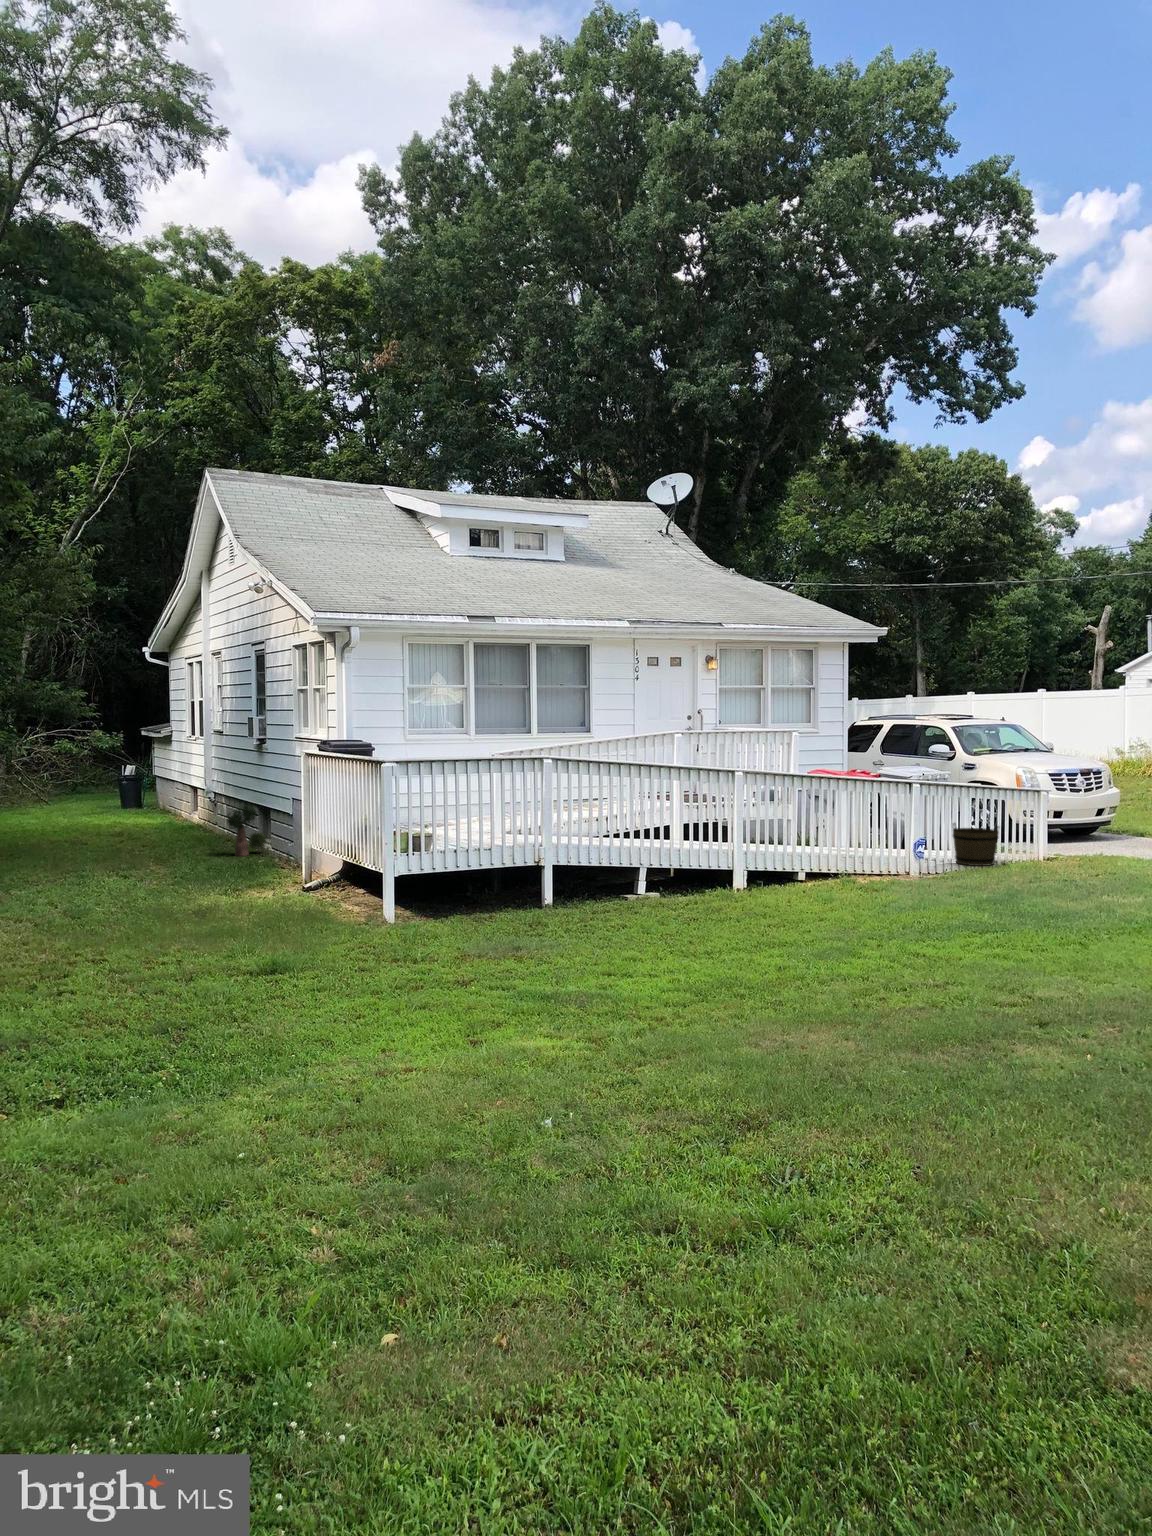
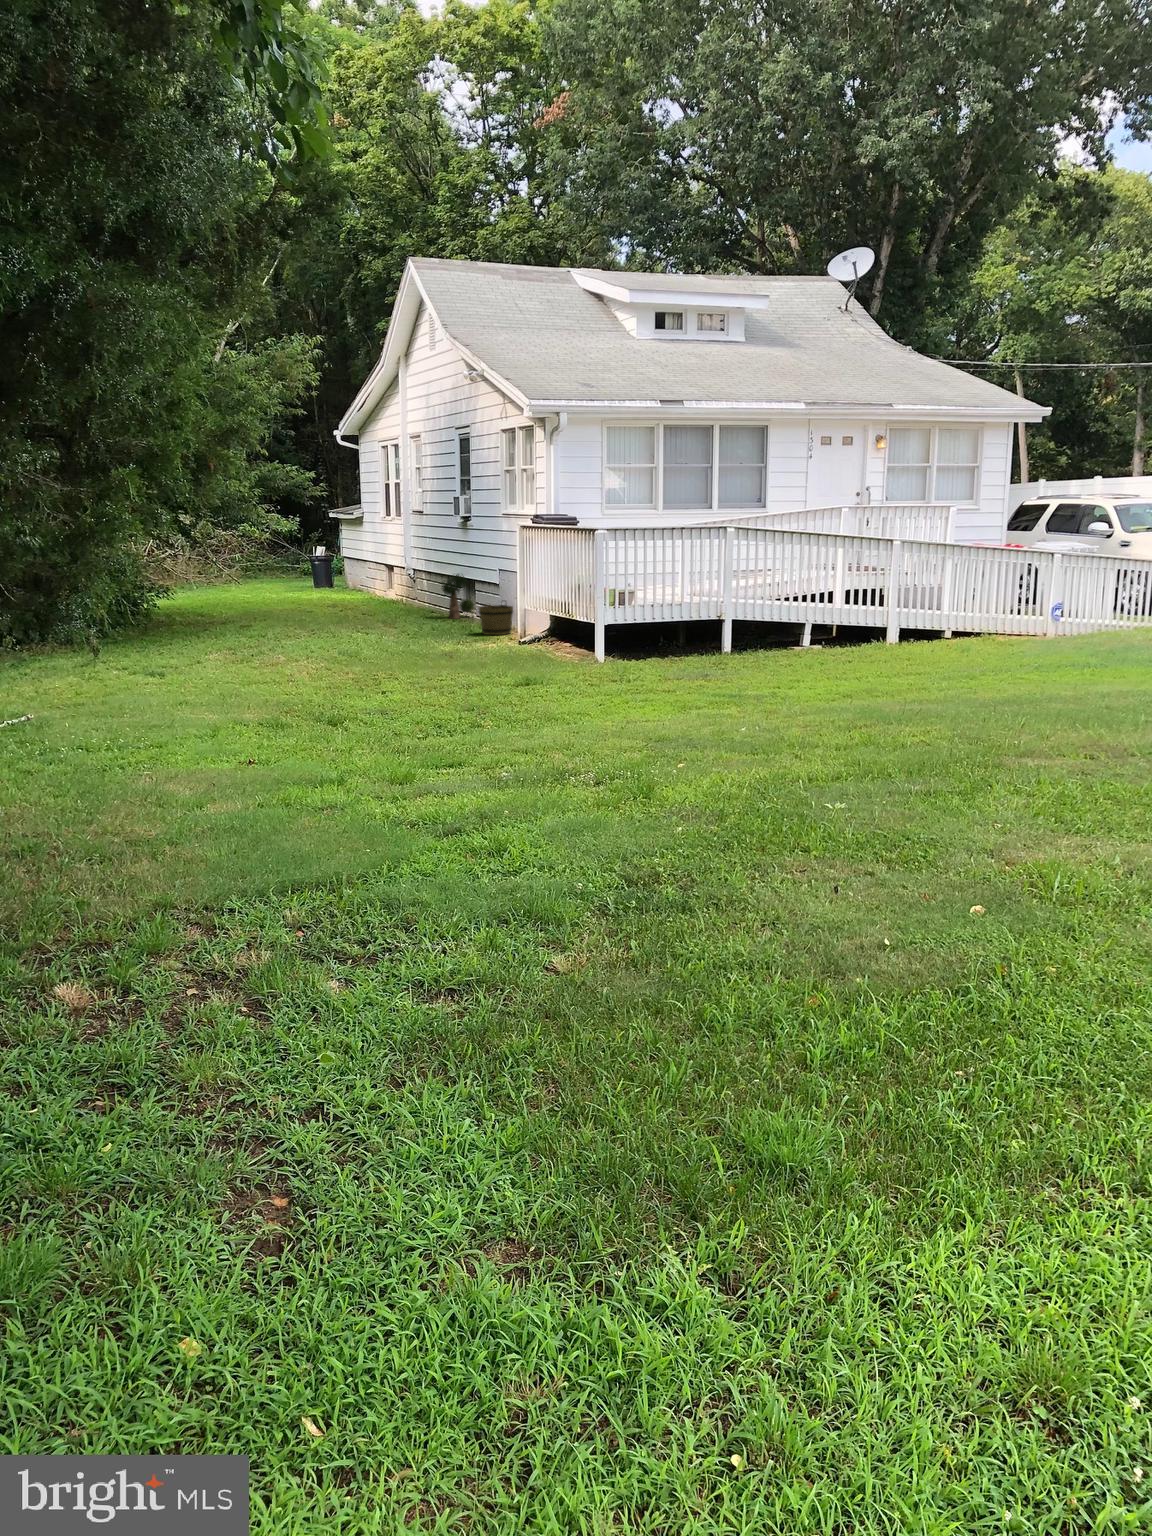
bucket: present [953,823,999,866] -> present [479,601,513,635]

